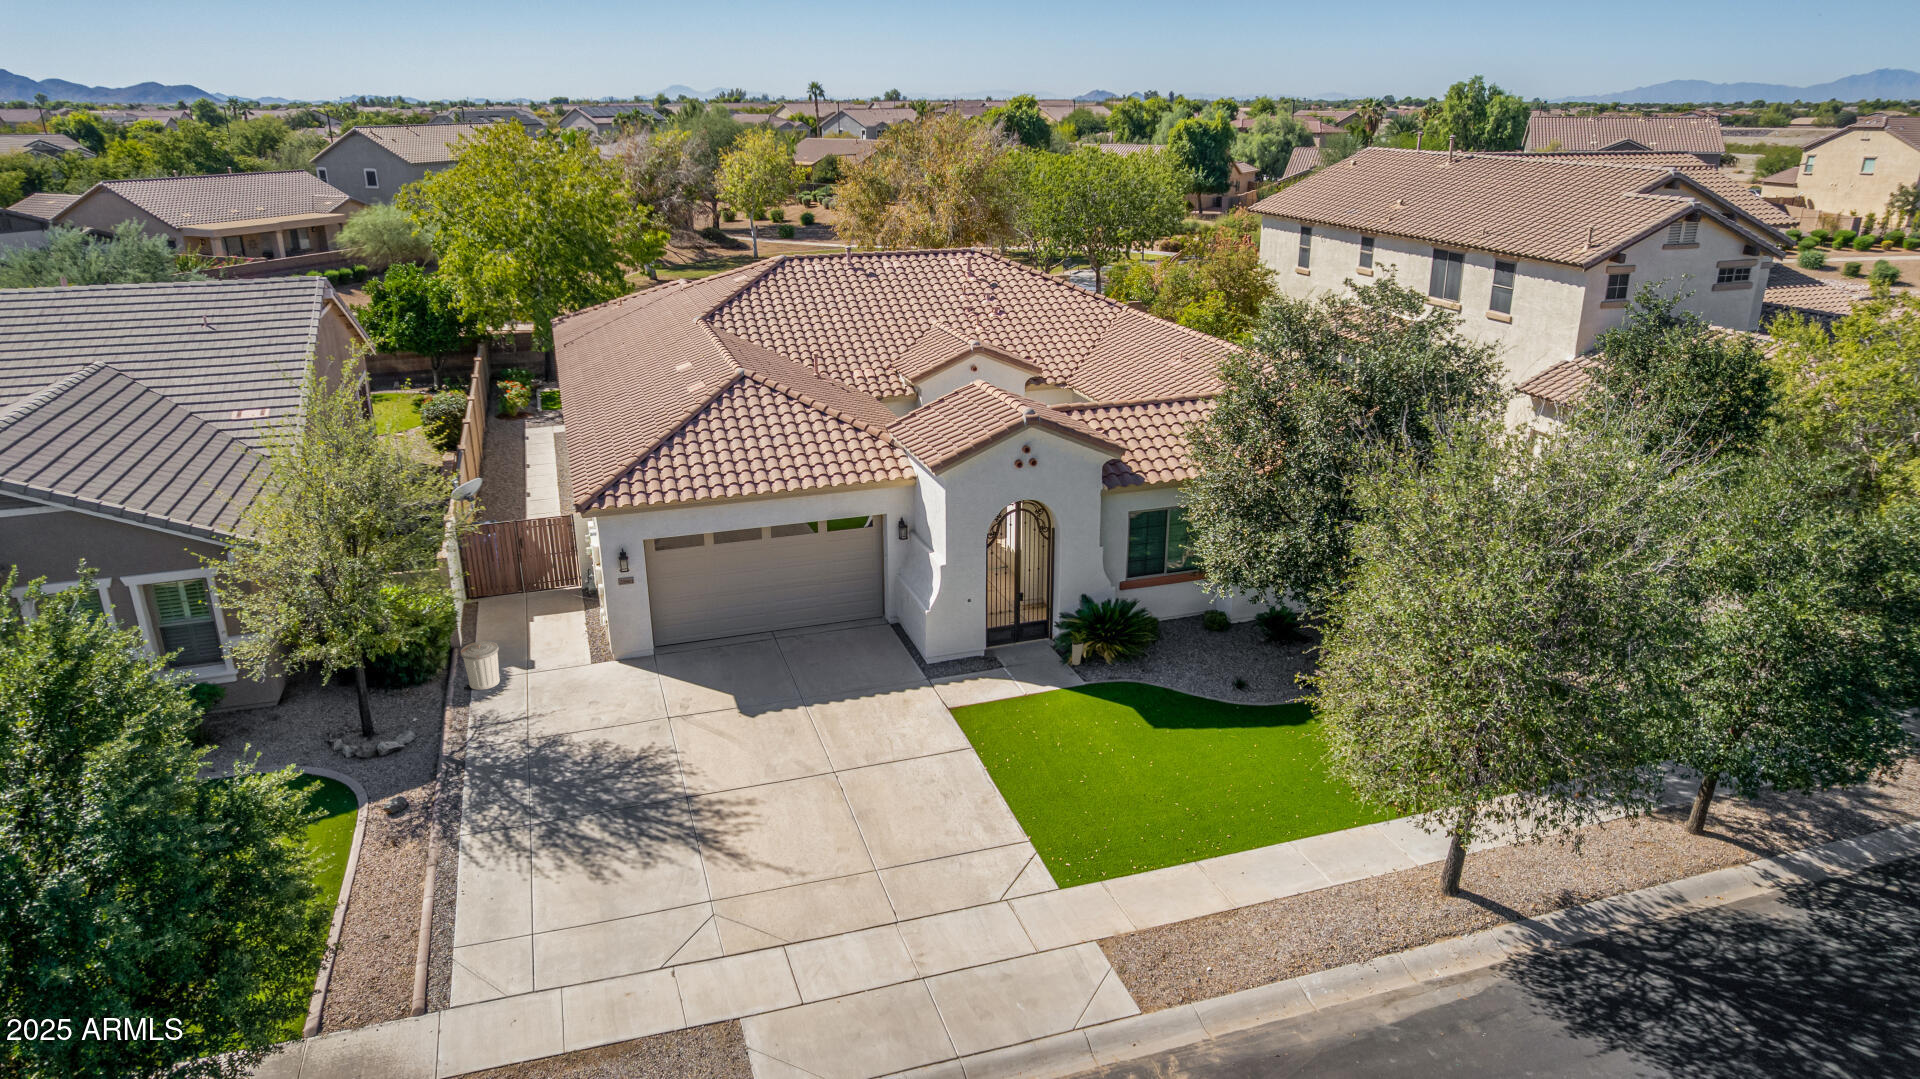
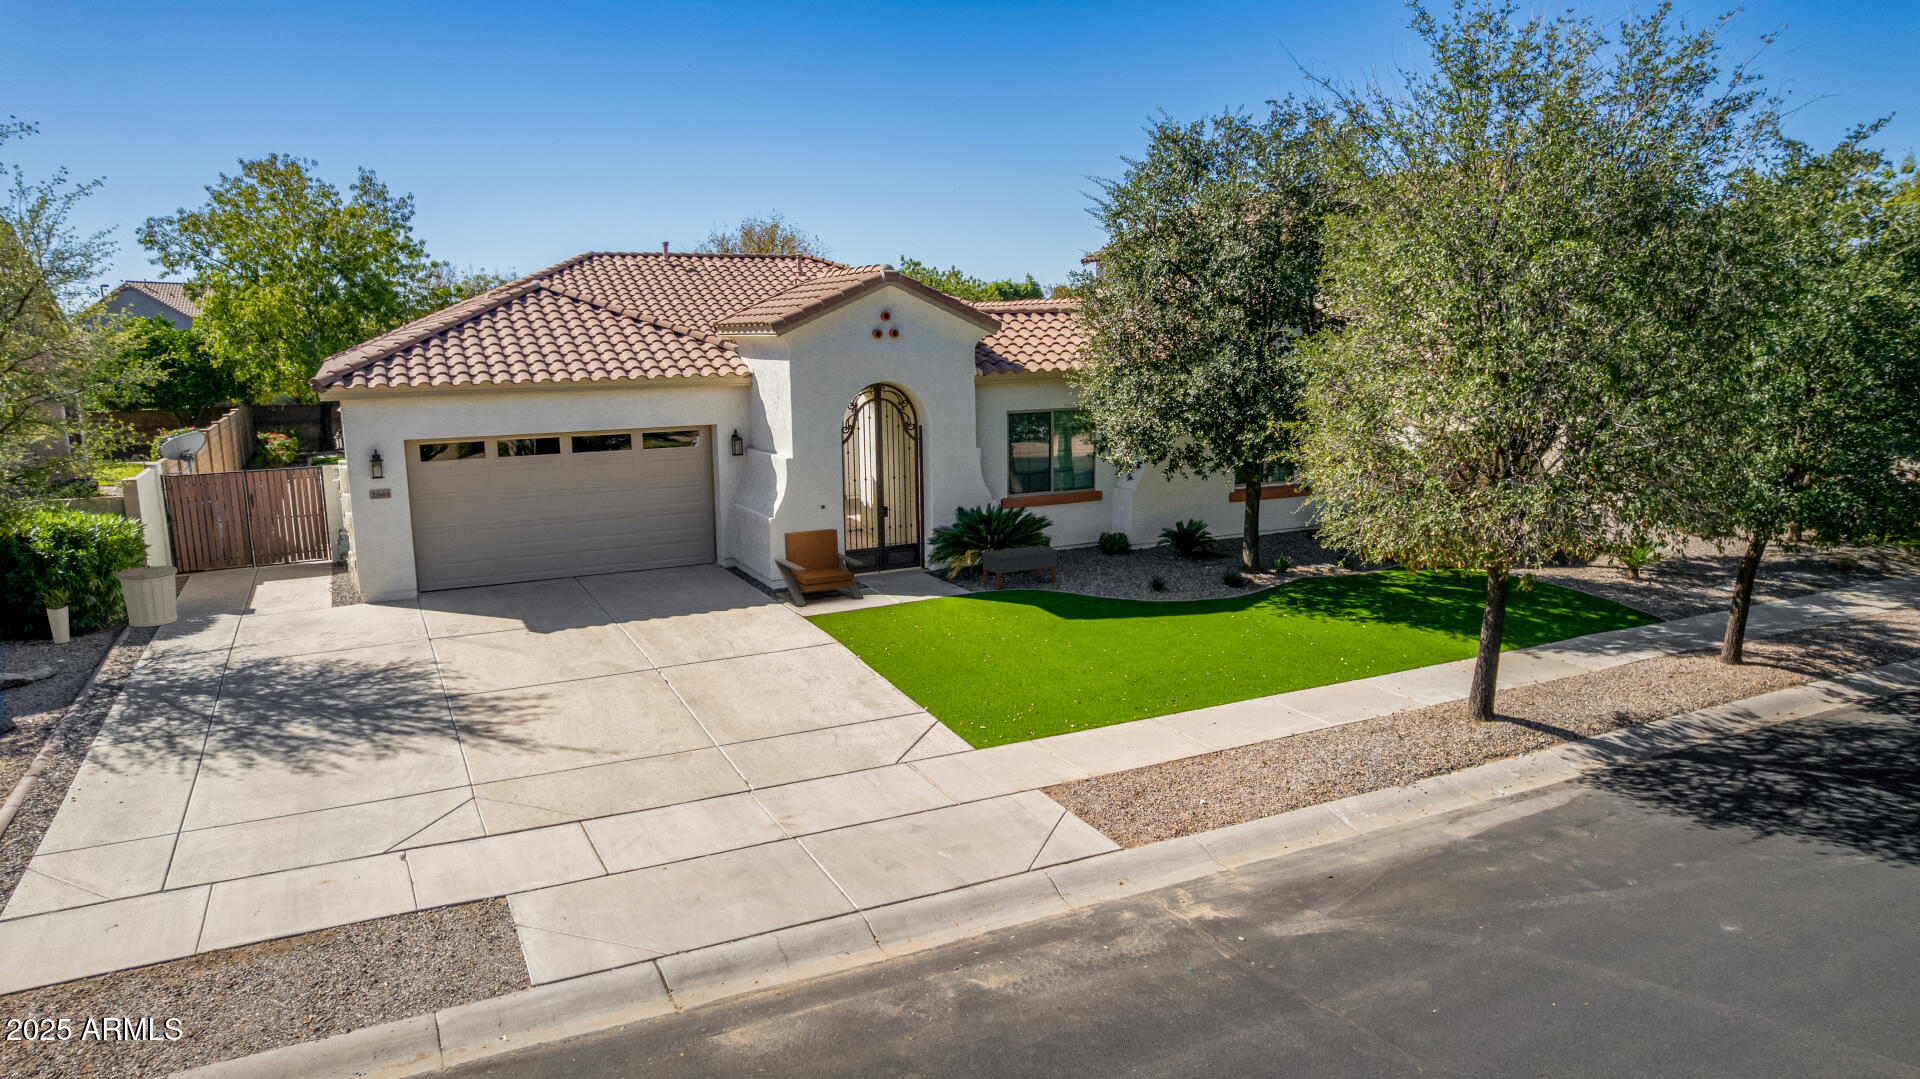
lounge chair: none [930,619,1000,691] -> present [775,529,863,606]
bench: none [1099,630,1164,673] -> present [982,545,1058,589]
planter: present [1070,631,1086,665] -> present [41,586,71,643]

